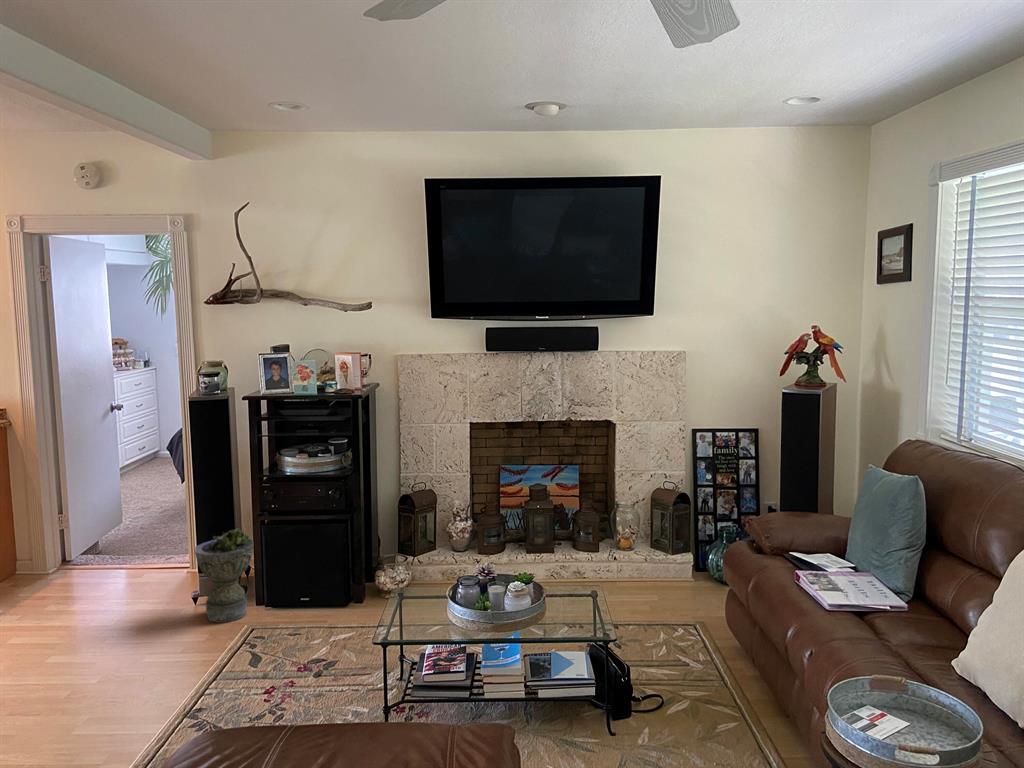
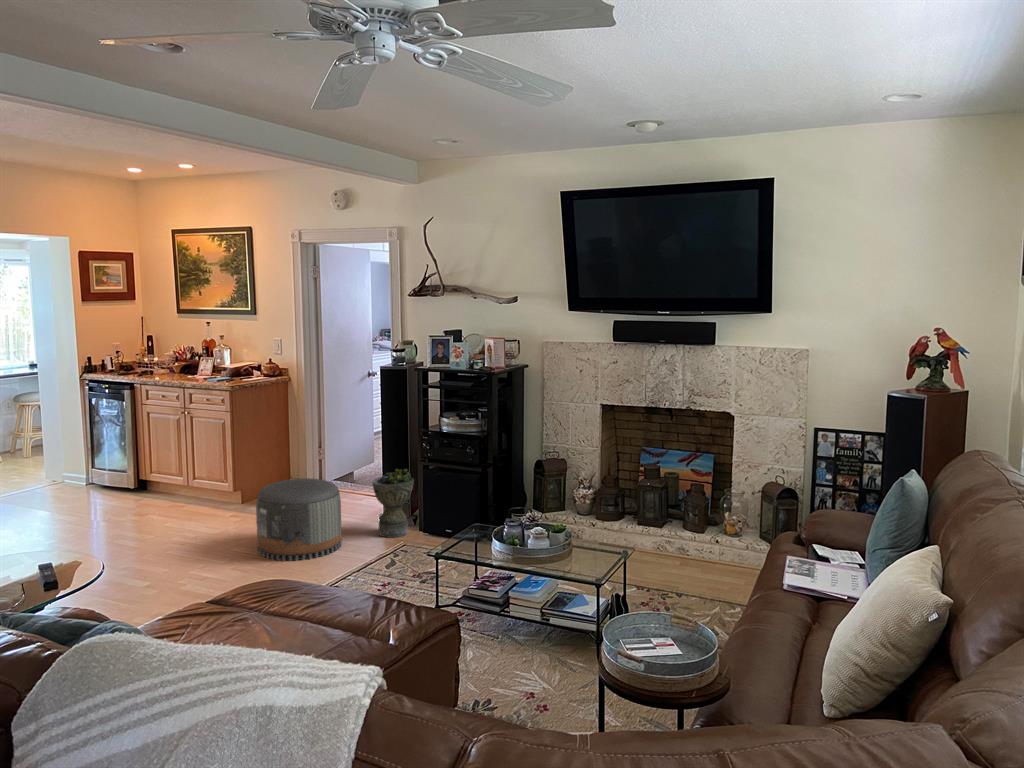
pouf: none [28,561,167,693] -> present [256,478,342,561]

